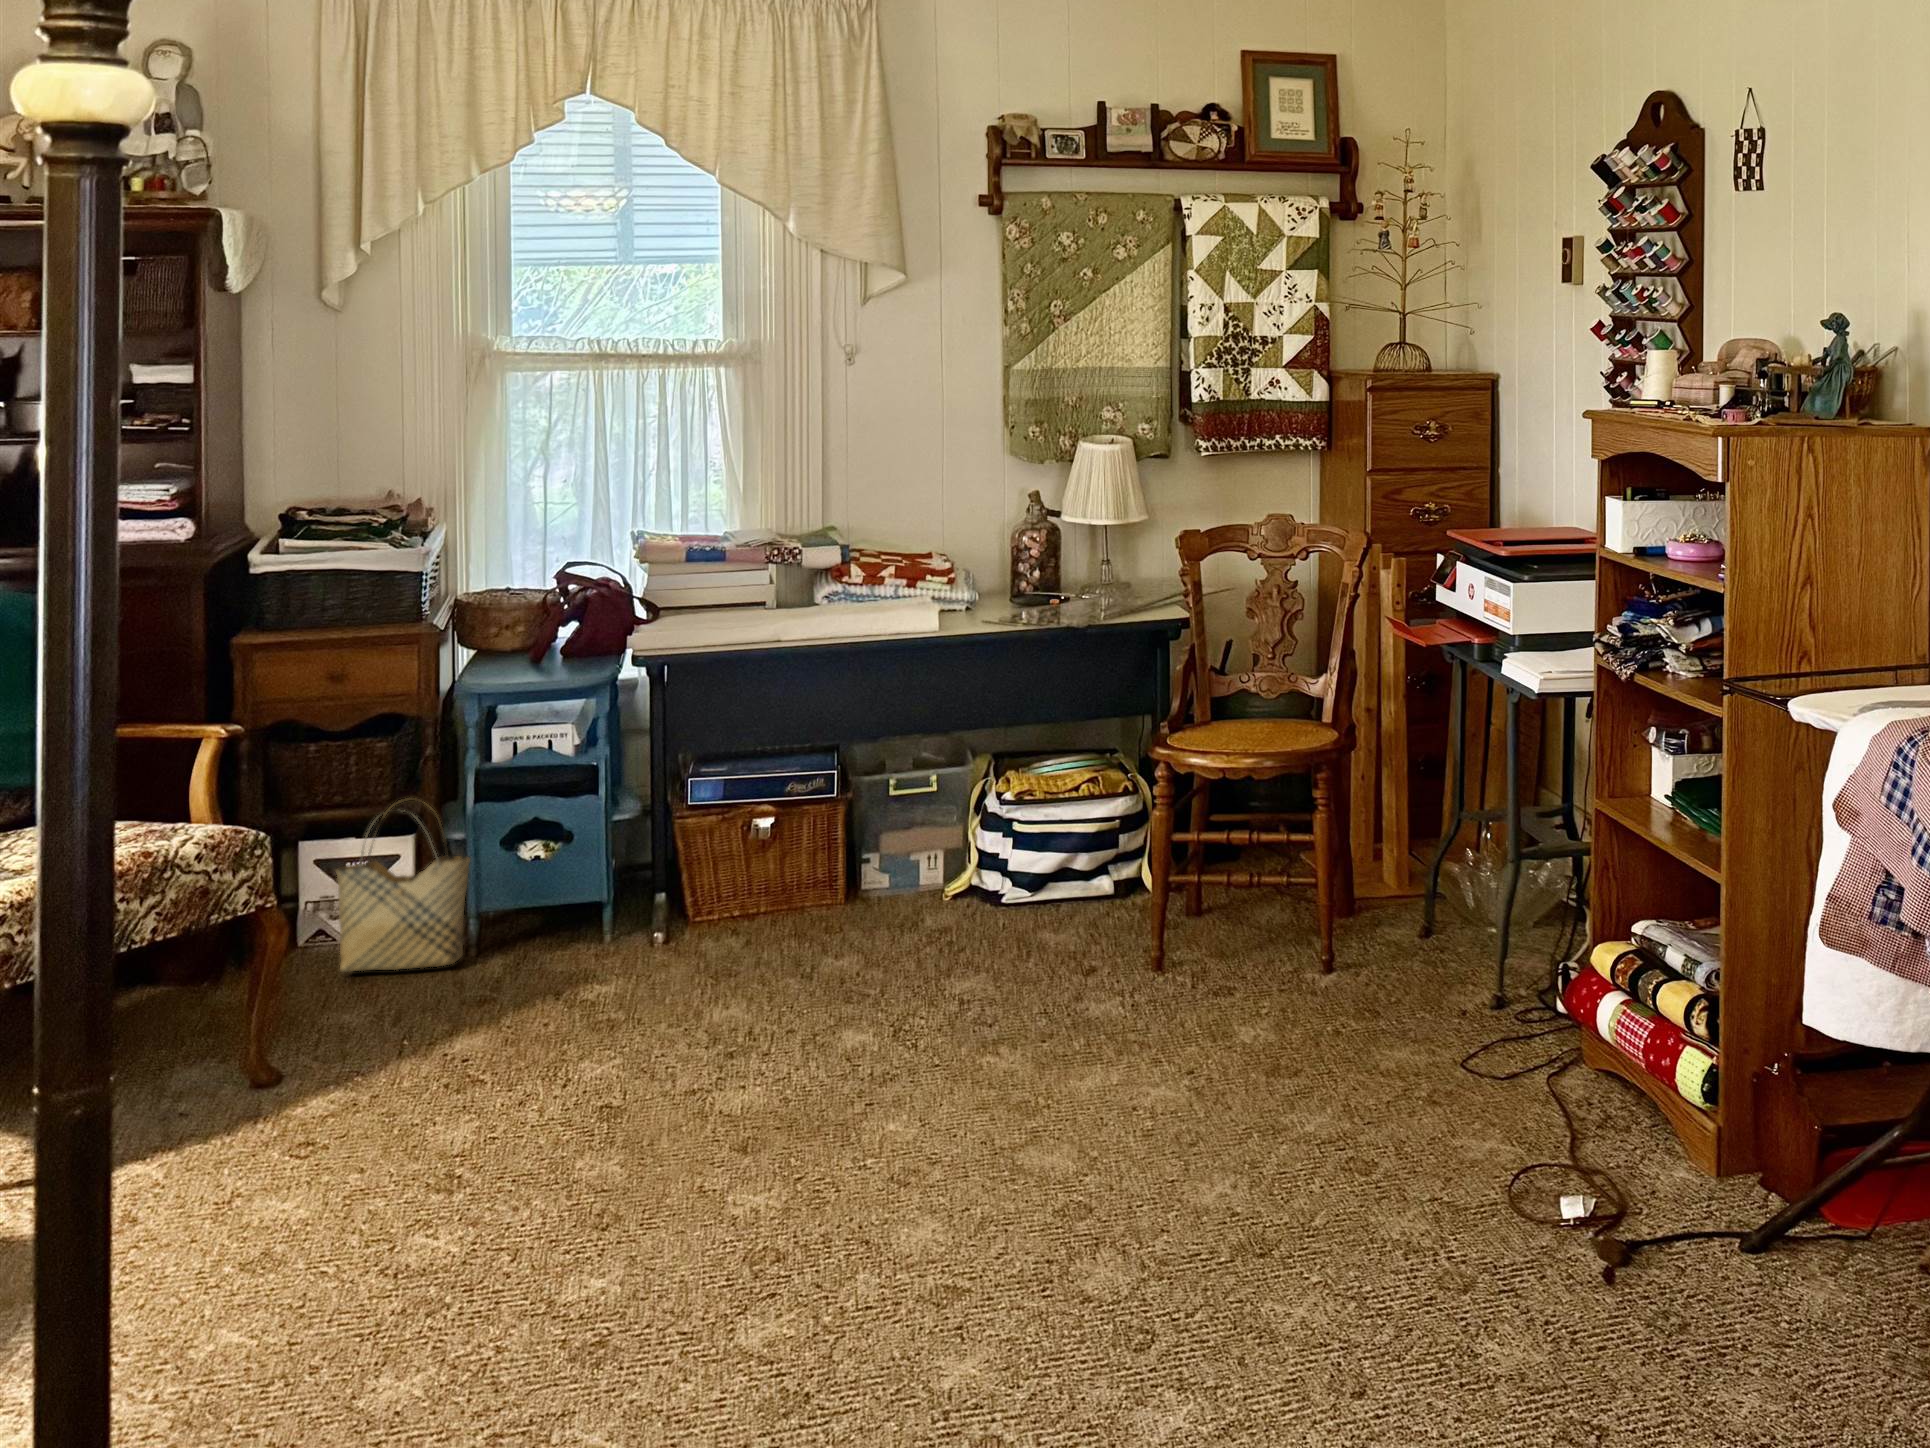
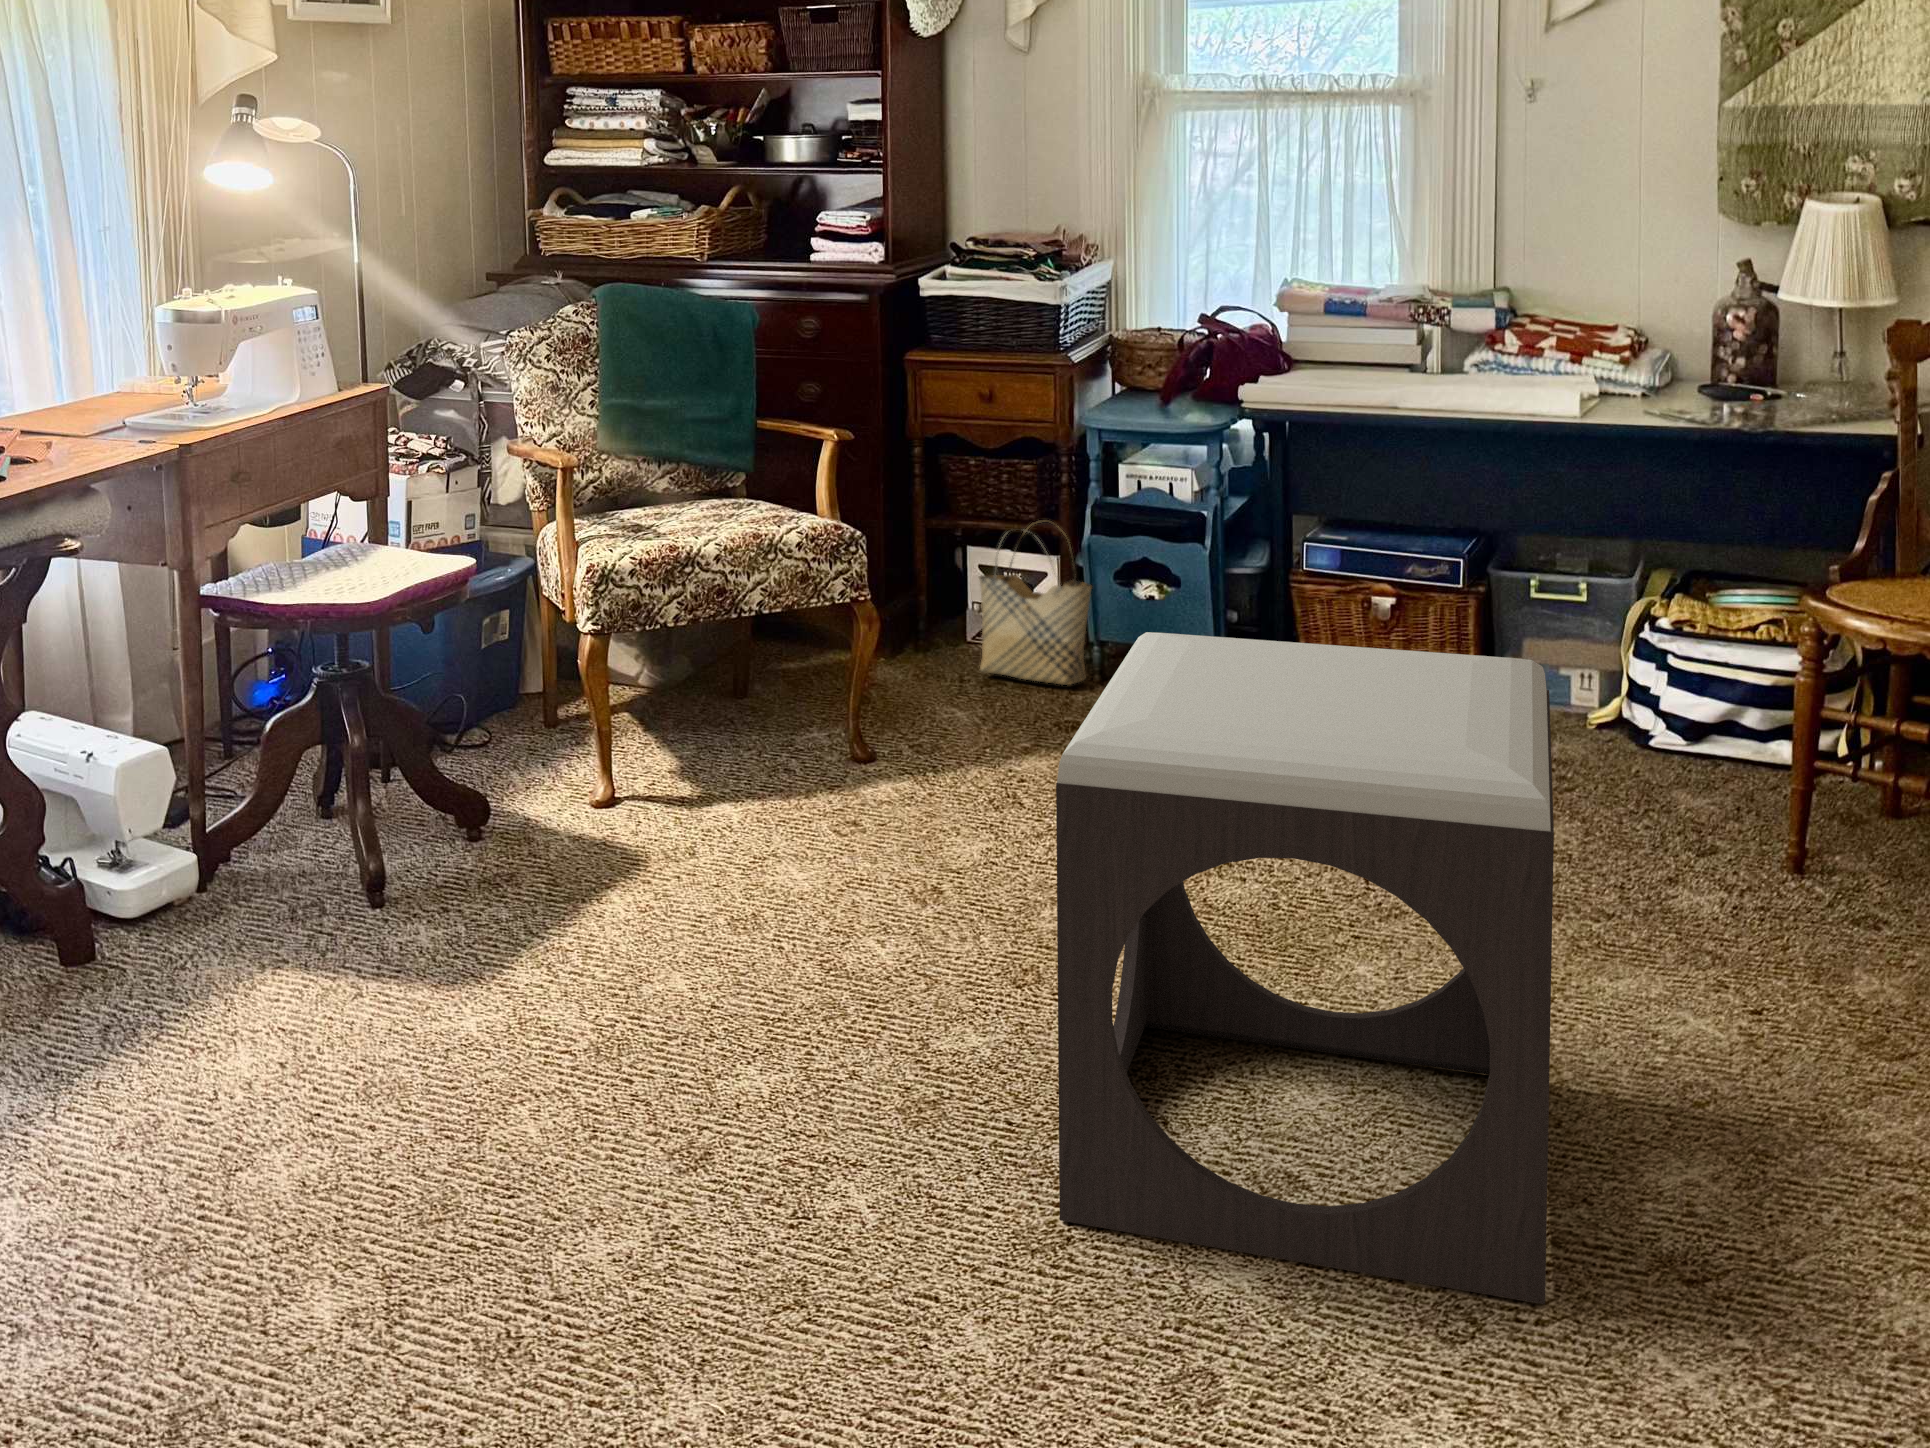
footstool: none [743,819,1183,1384] -> present [1056,632,1554,1304]

